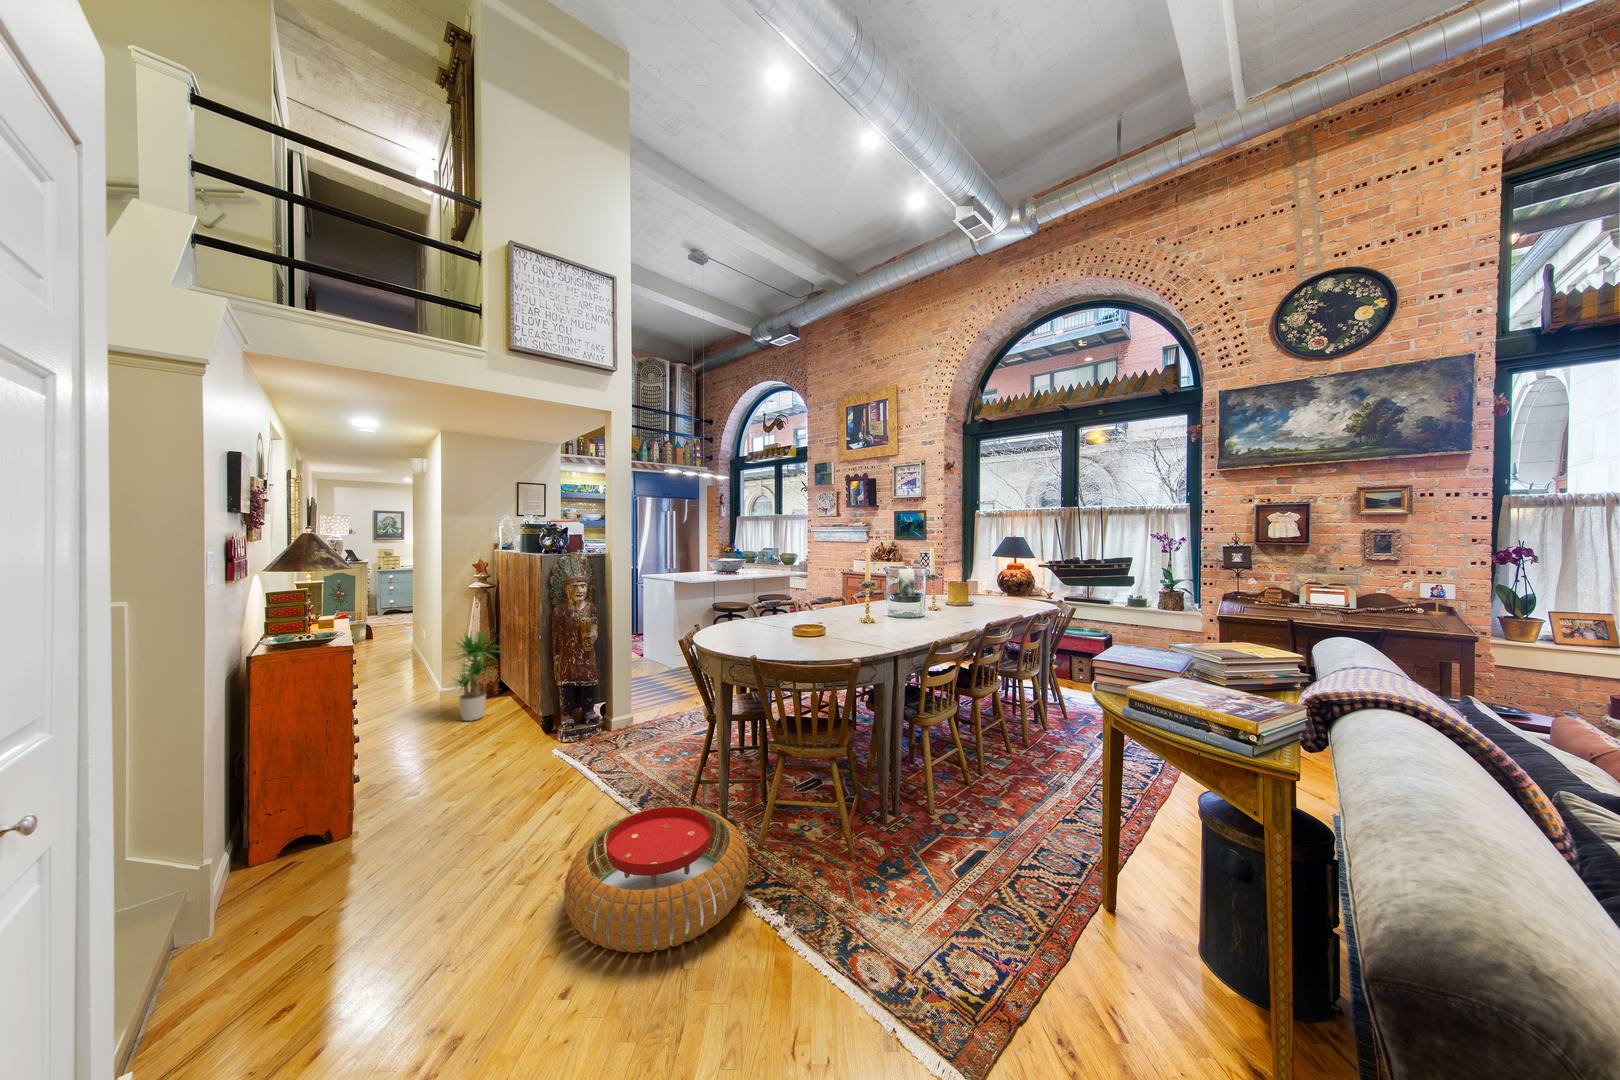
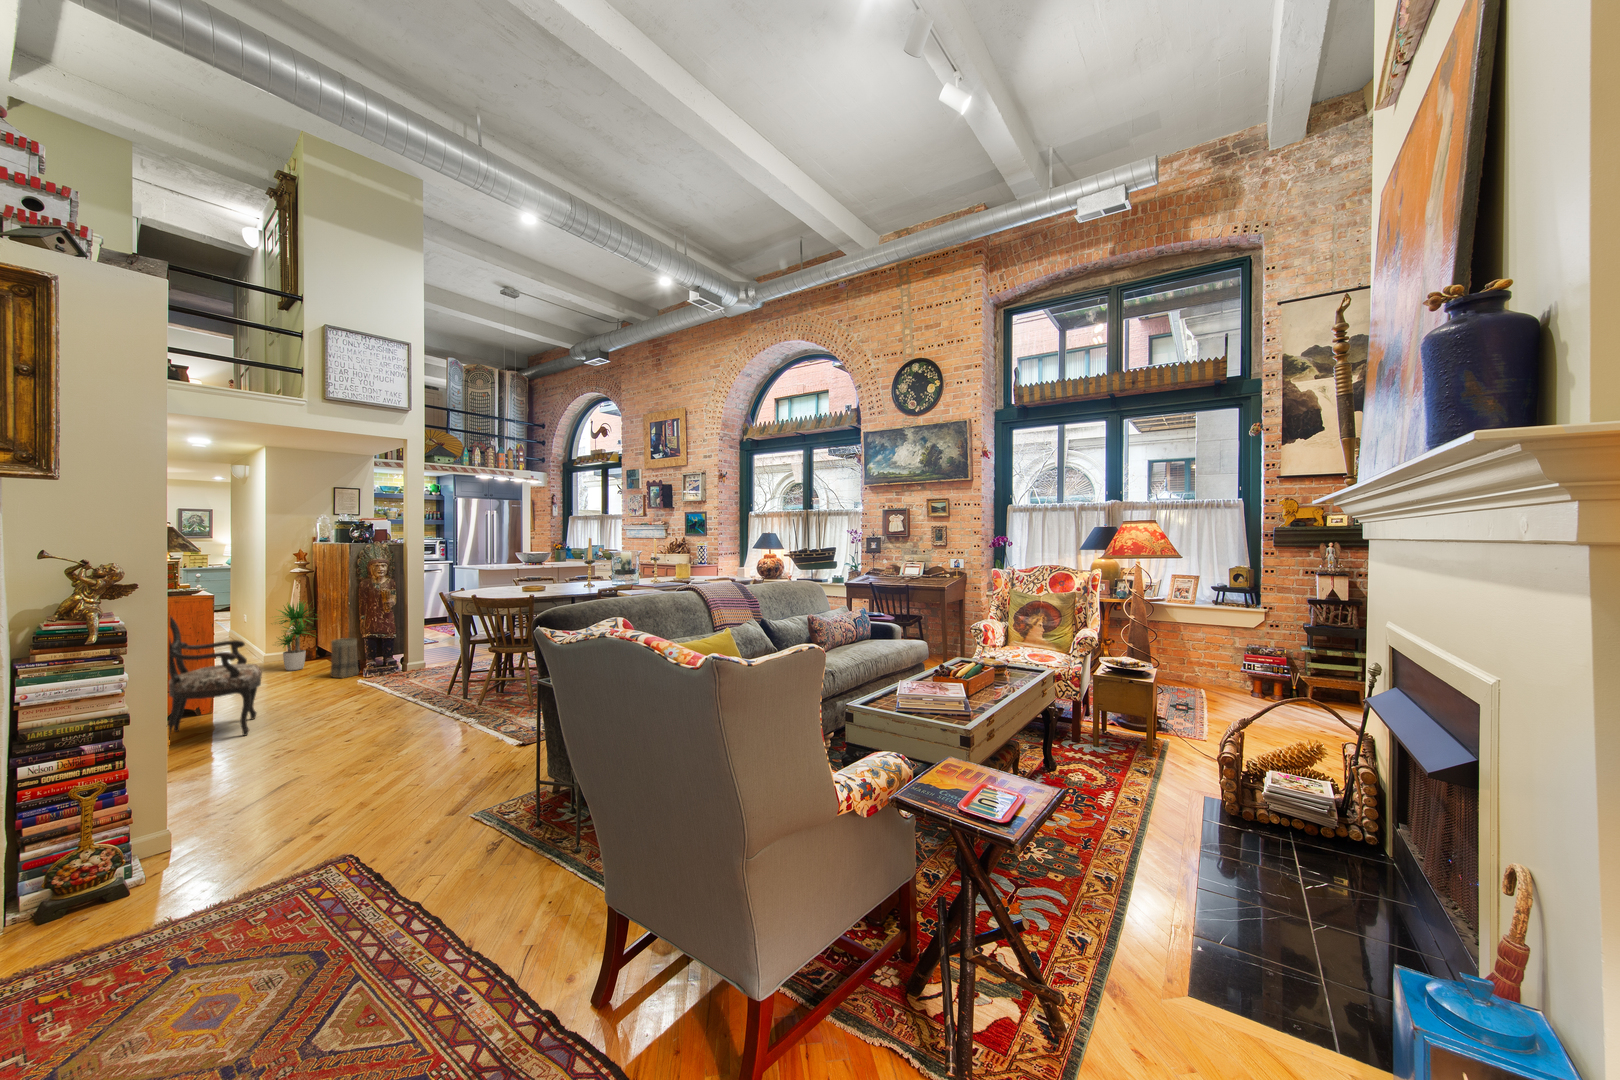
armchair: none [217,681,424,945] -> present [166,617,262,739]
basket: none [518,683,552,742] -> present [330,638,359,678]
pouf: present [564,806,749,953] -> none [347,683,462,738]

